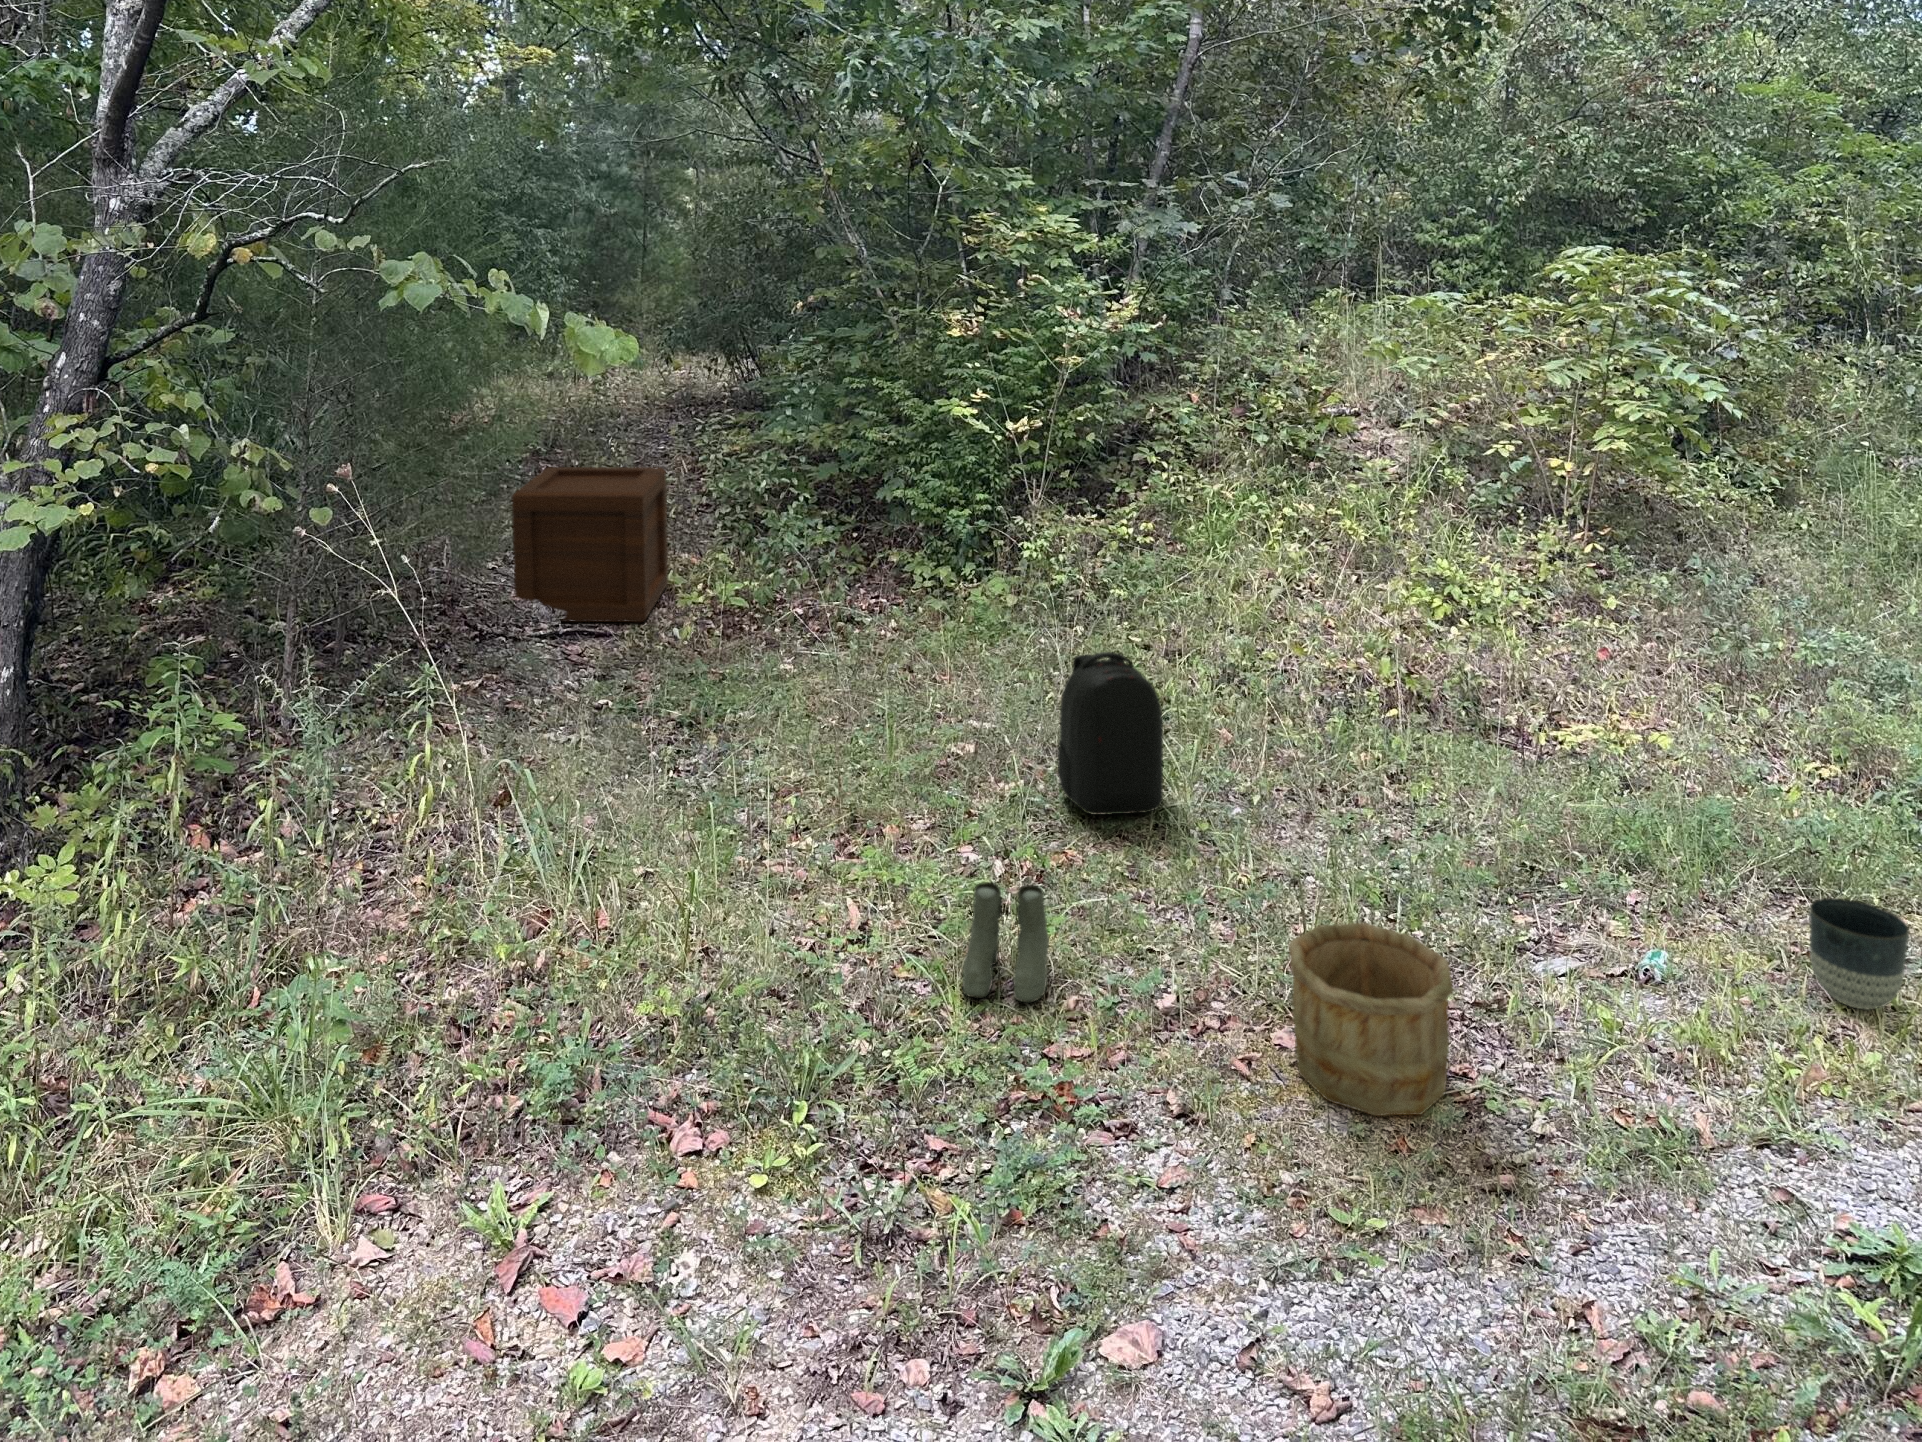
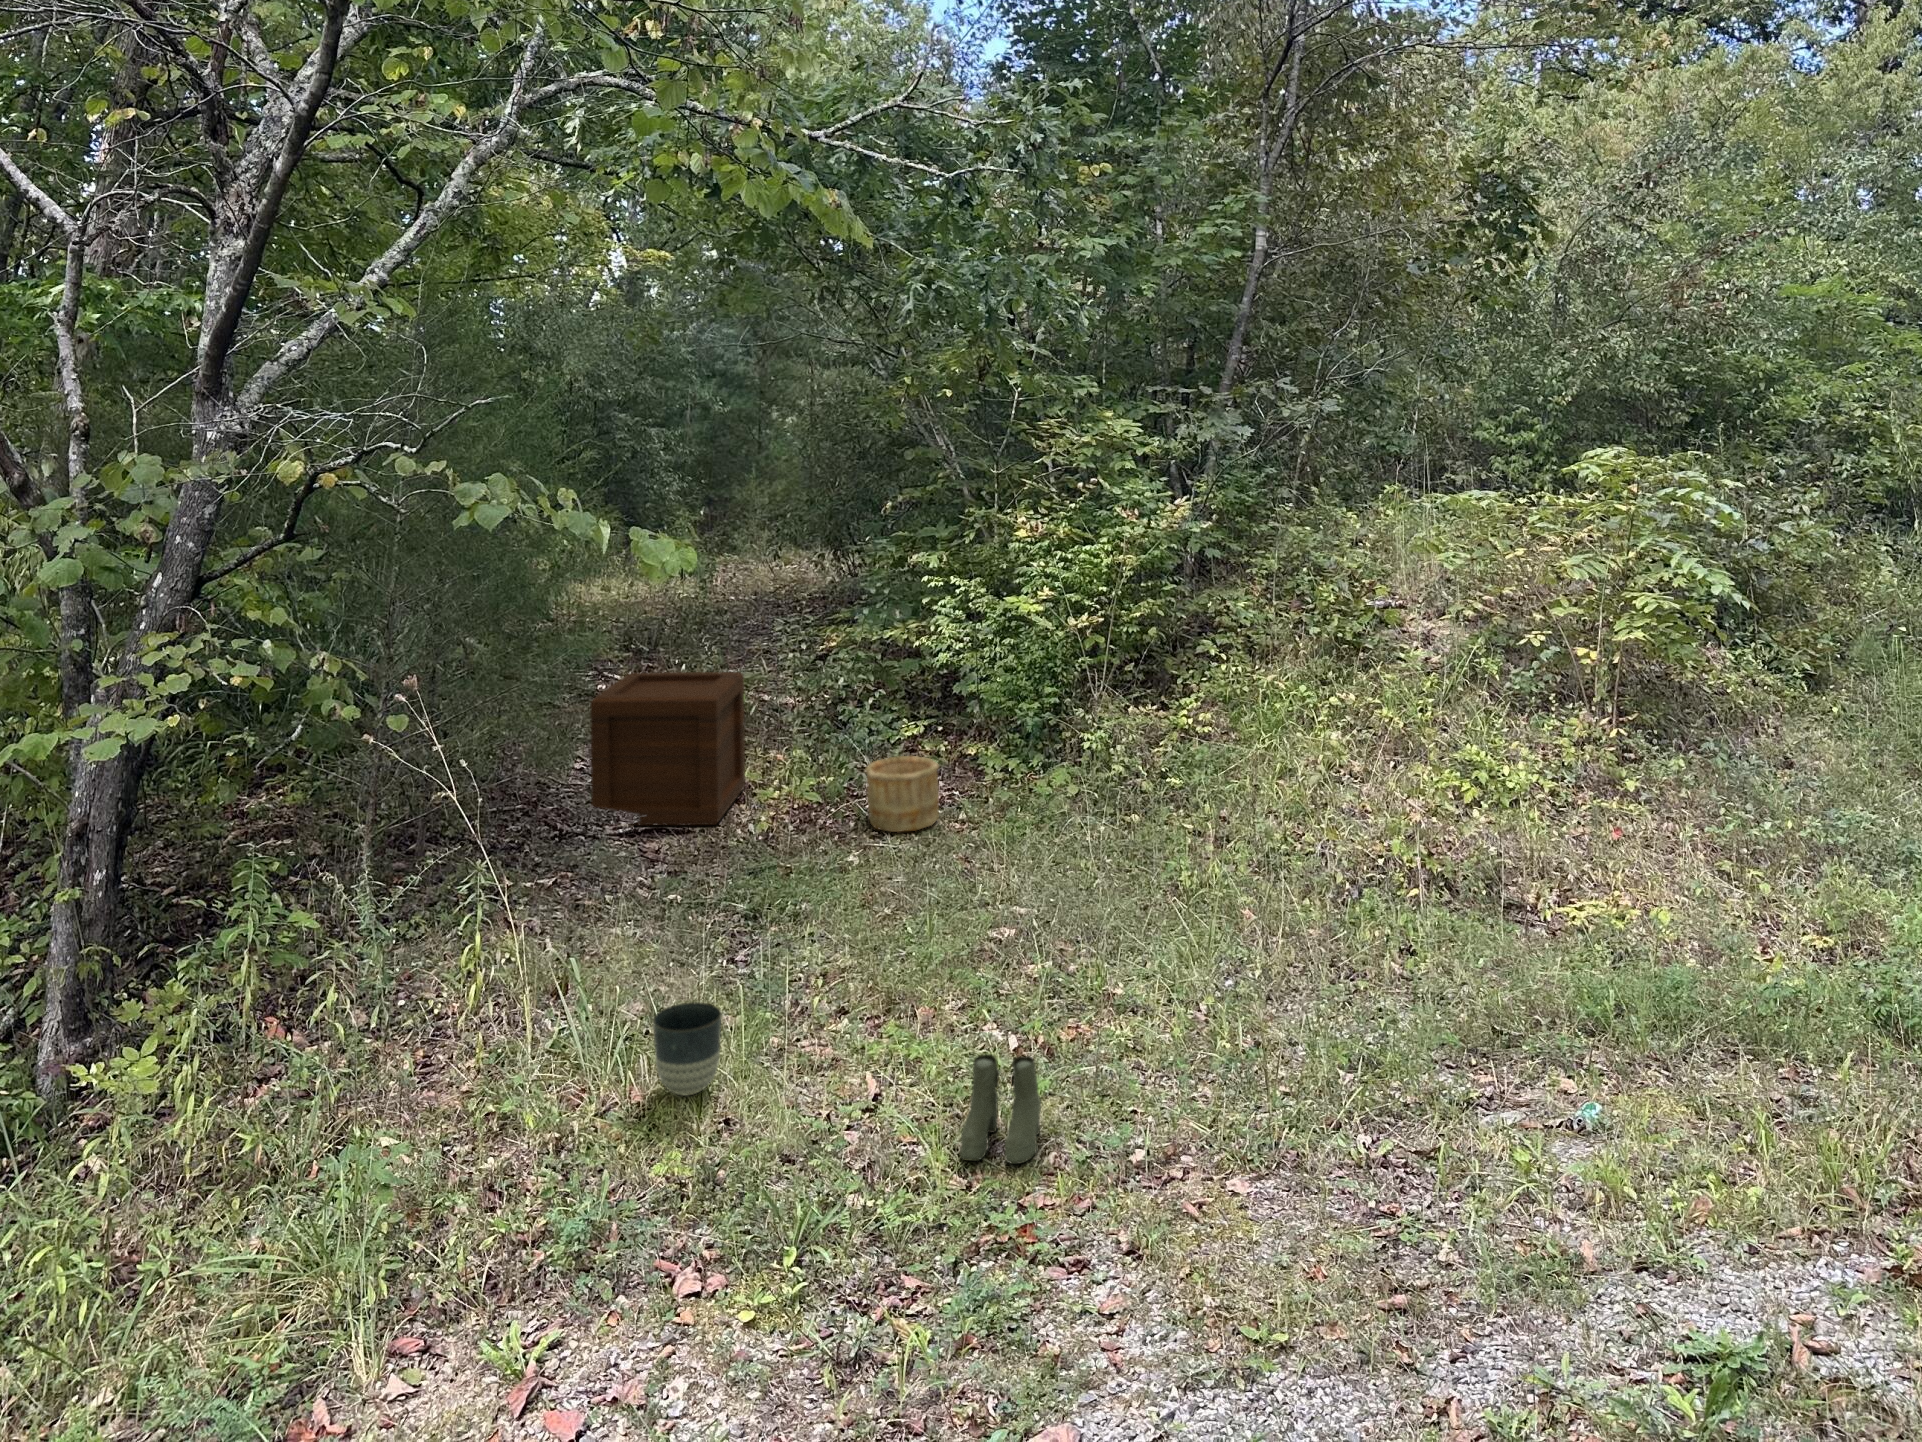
backpack: present [1058,652,1163,815] -> none [1081,842,1175,998]
planter: present [1809,898,1909,1010] -> present [653,1002,721,1096]
wooden bucket: present [1288,923,1454,1116] -> present [864,756,939,832]

